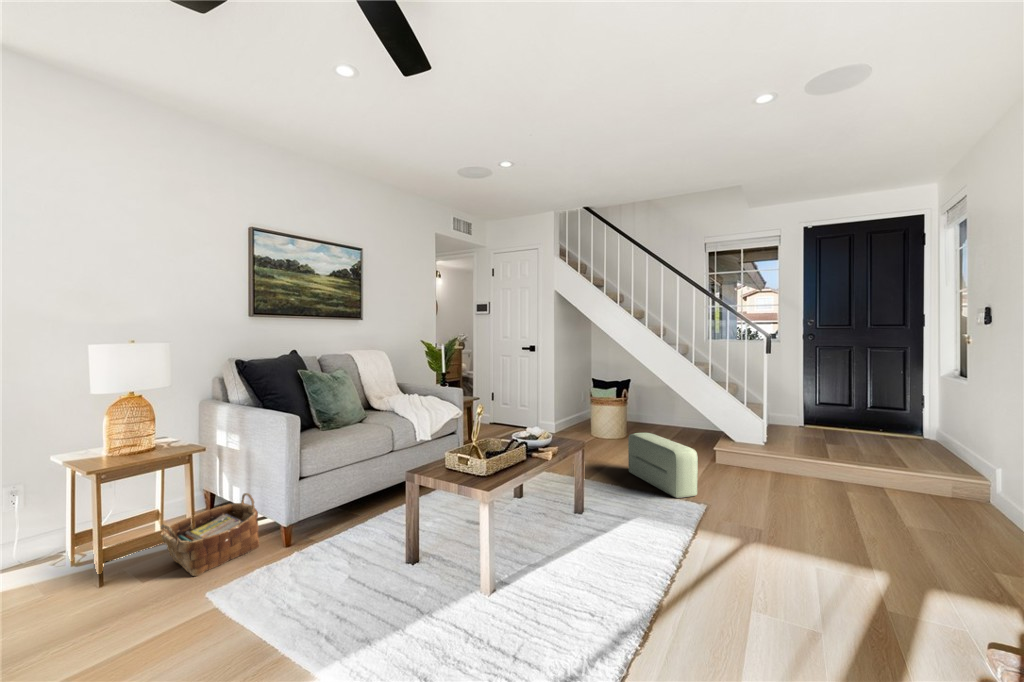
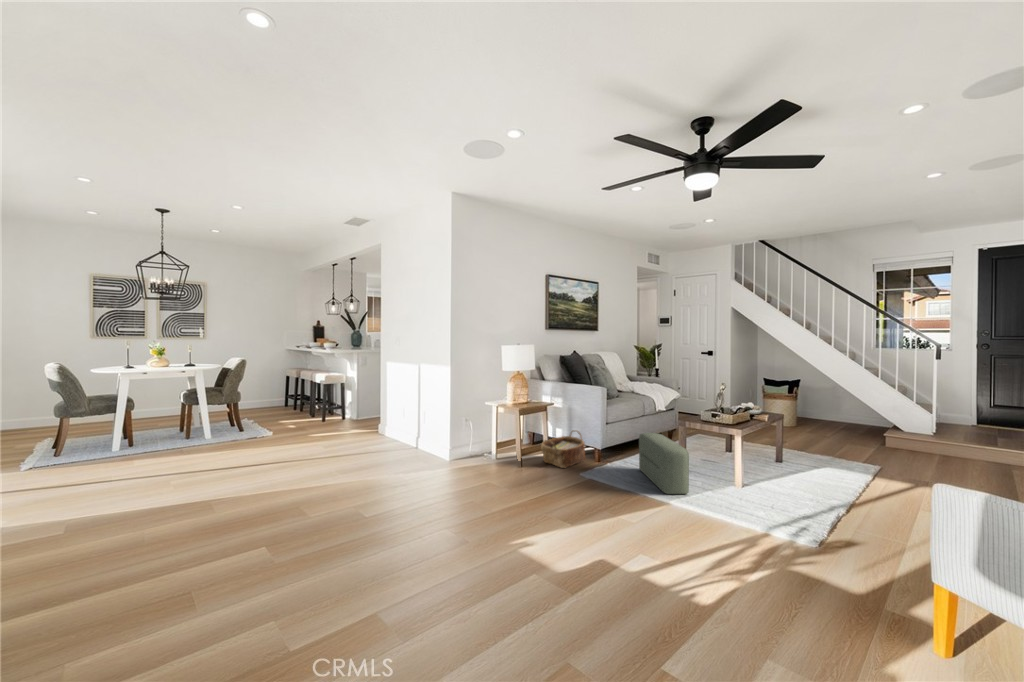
pouf: present [628,433,698,498] -> present [639,433,689,494]

